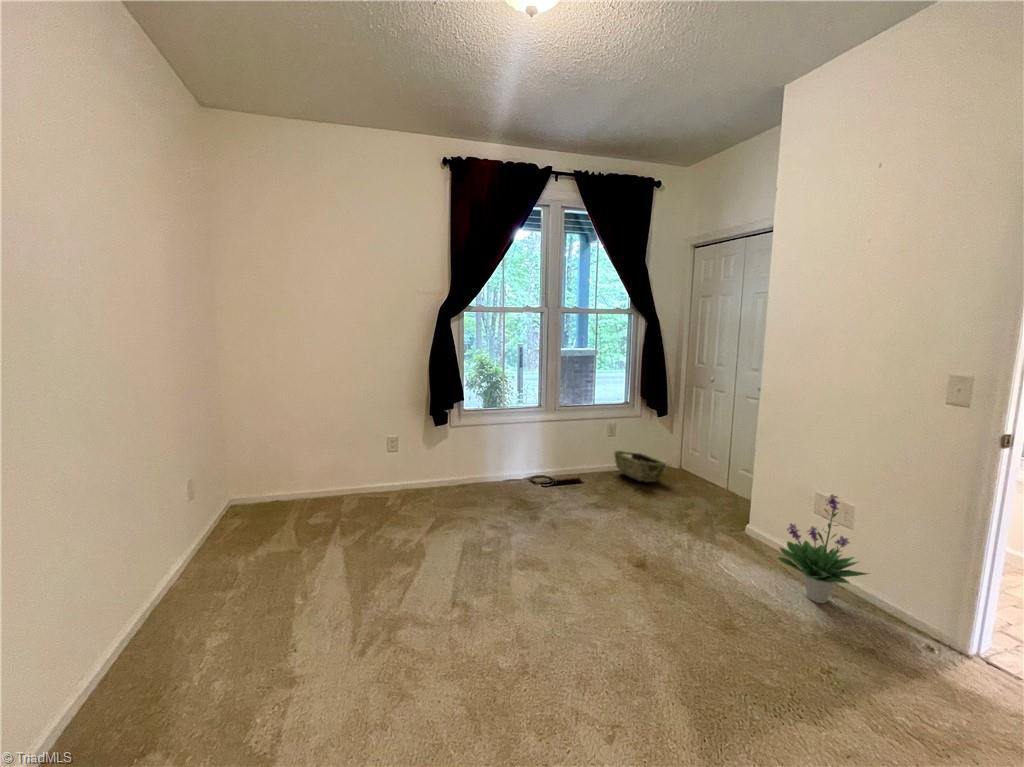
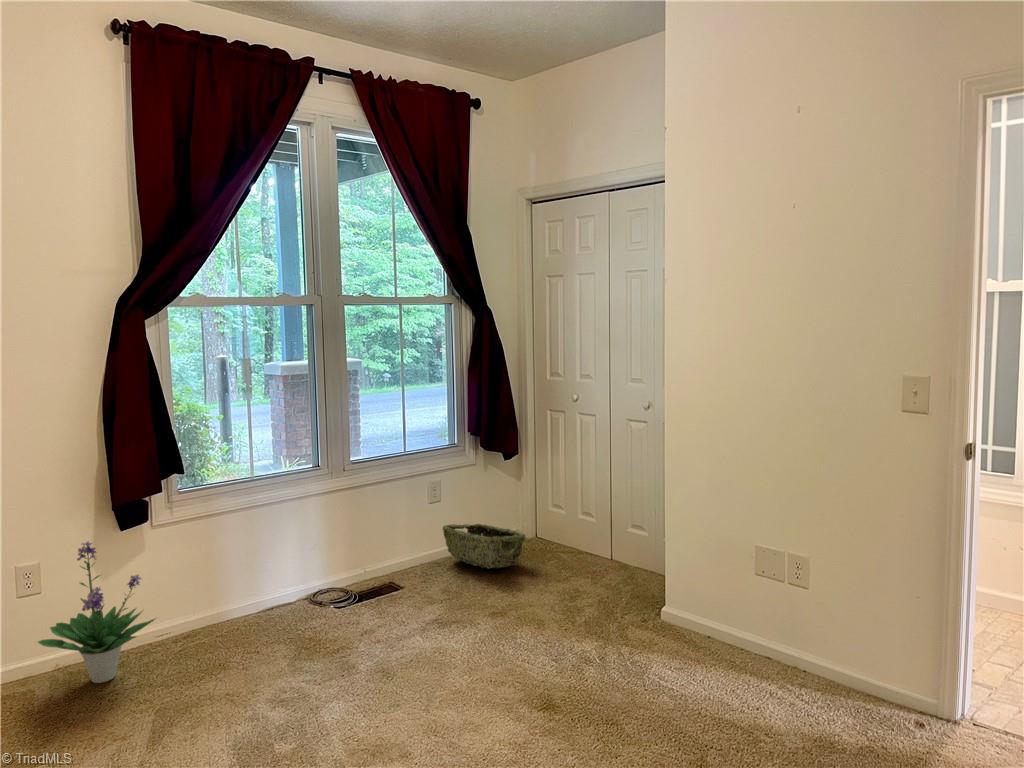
potted plant: present [778,494,868,603] -> present [38,541,155,683]

